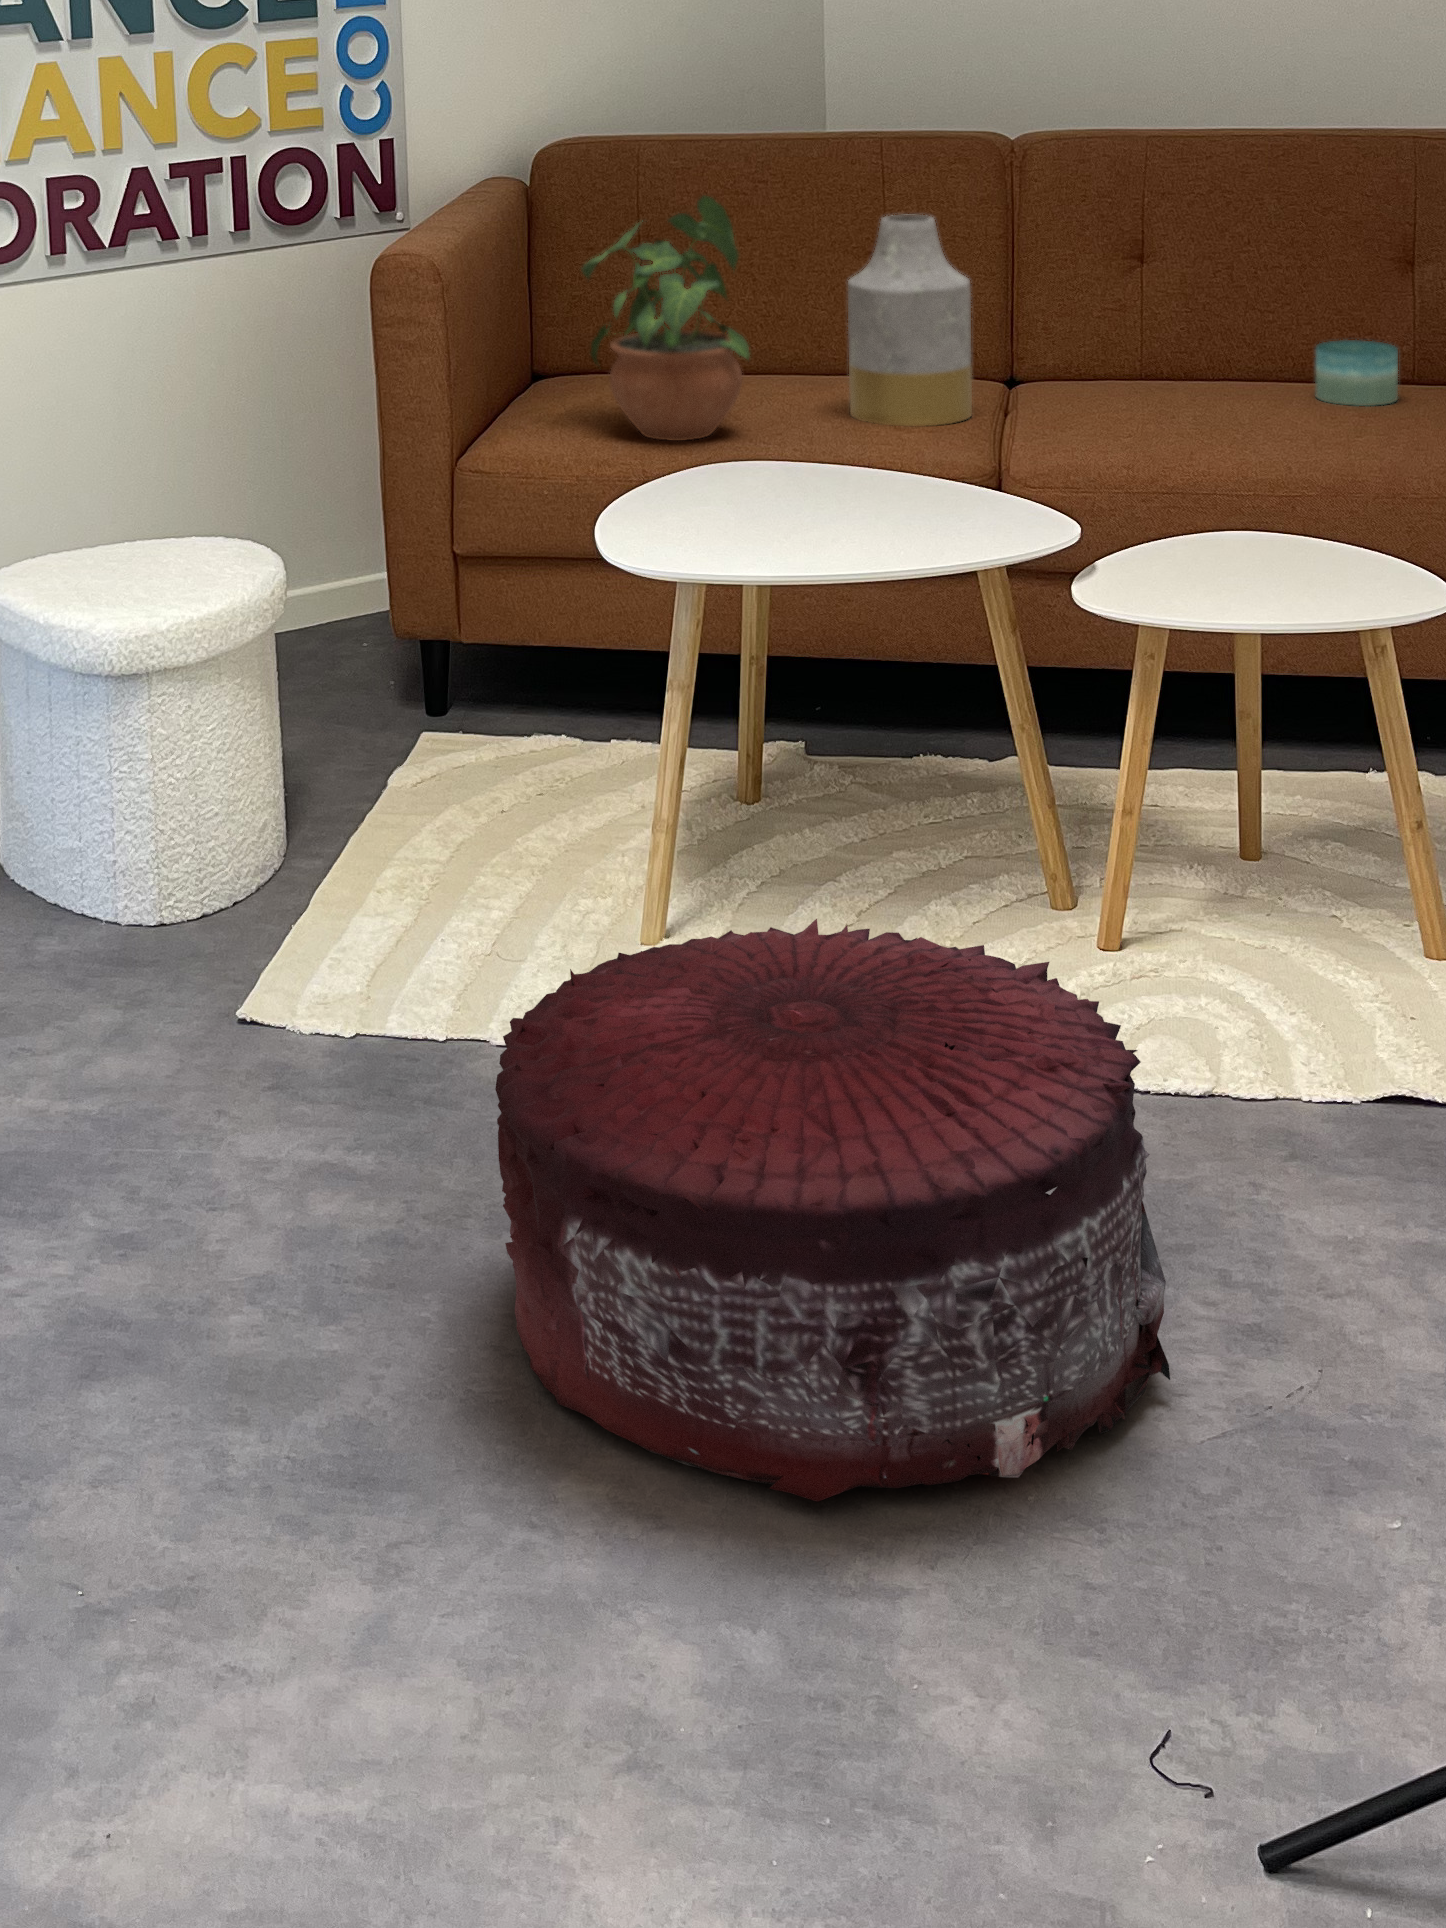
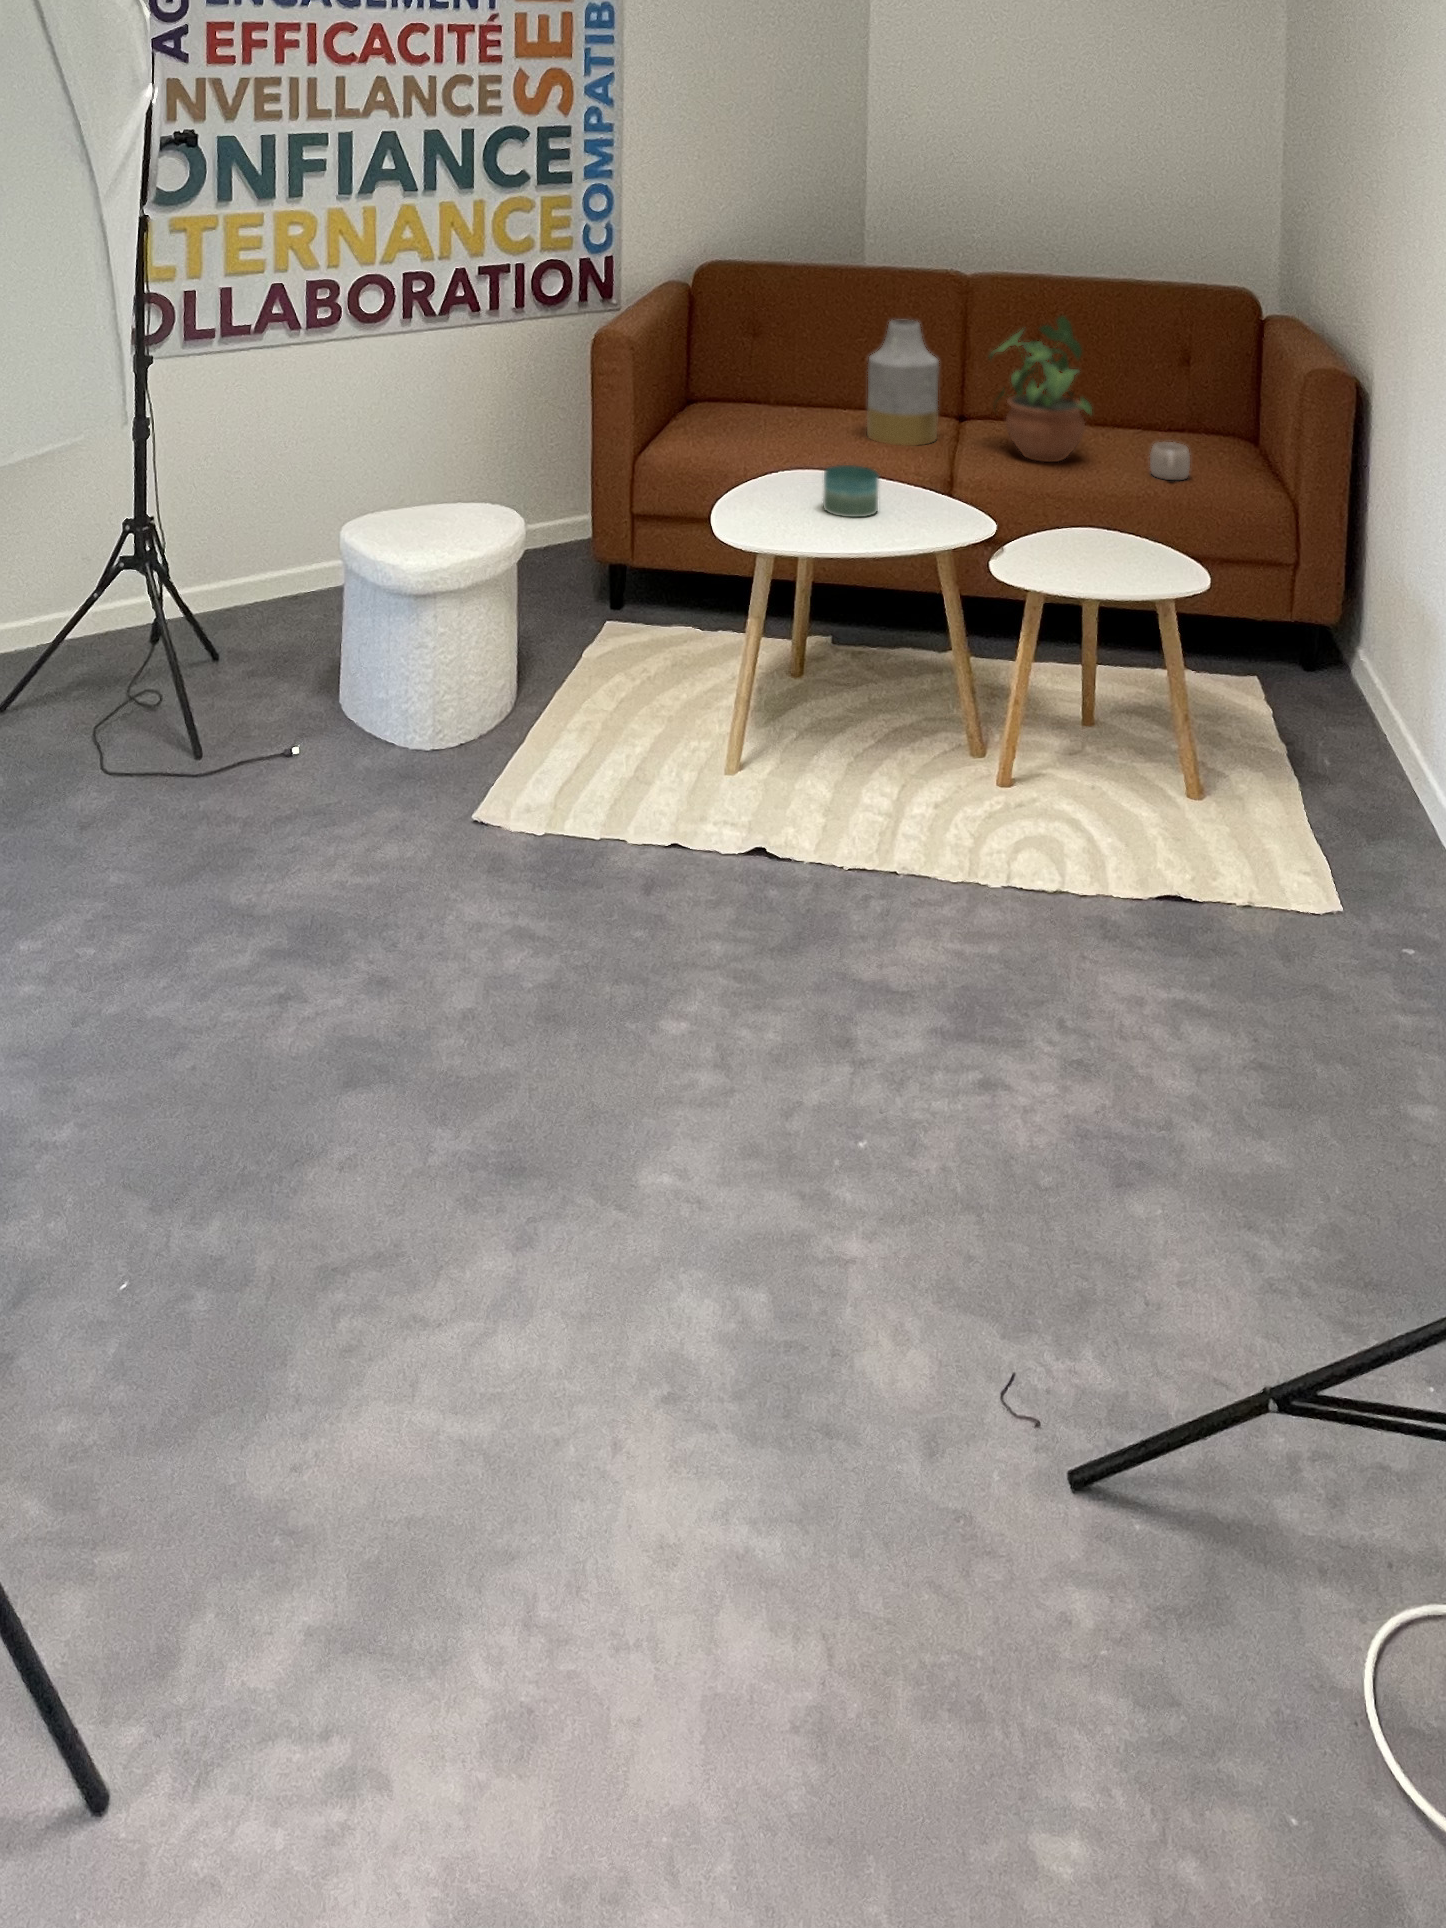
potted plant: present [582,195,749,441] -> present [989,316,1092,462]
candle: present [1316,340,1398,406] -> present [823,465,879,517]
mug: none [1349,396,1421,458] -> present [1150,442,1190,480]
pouf: present [495,919,1170,1502] -> none [619,790,1029,1213]

